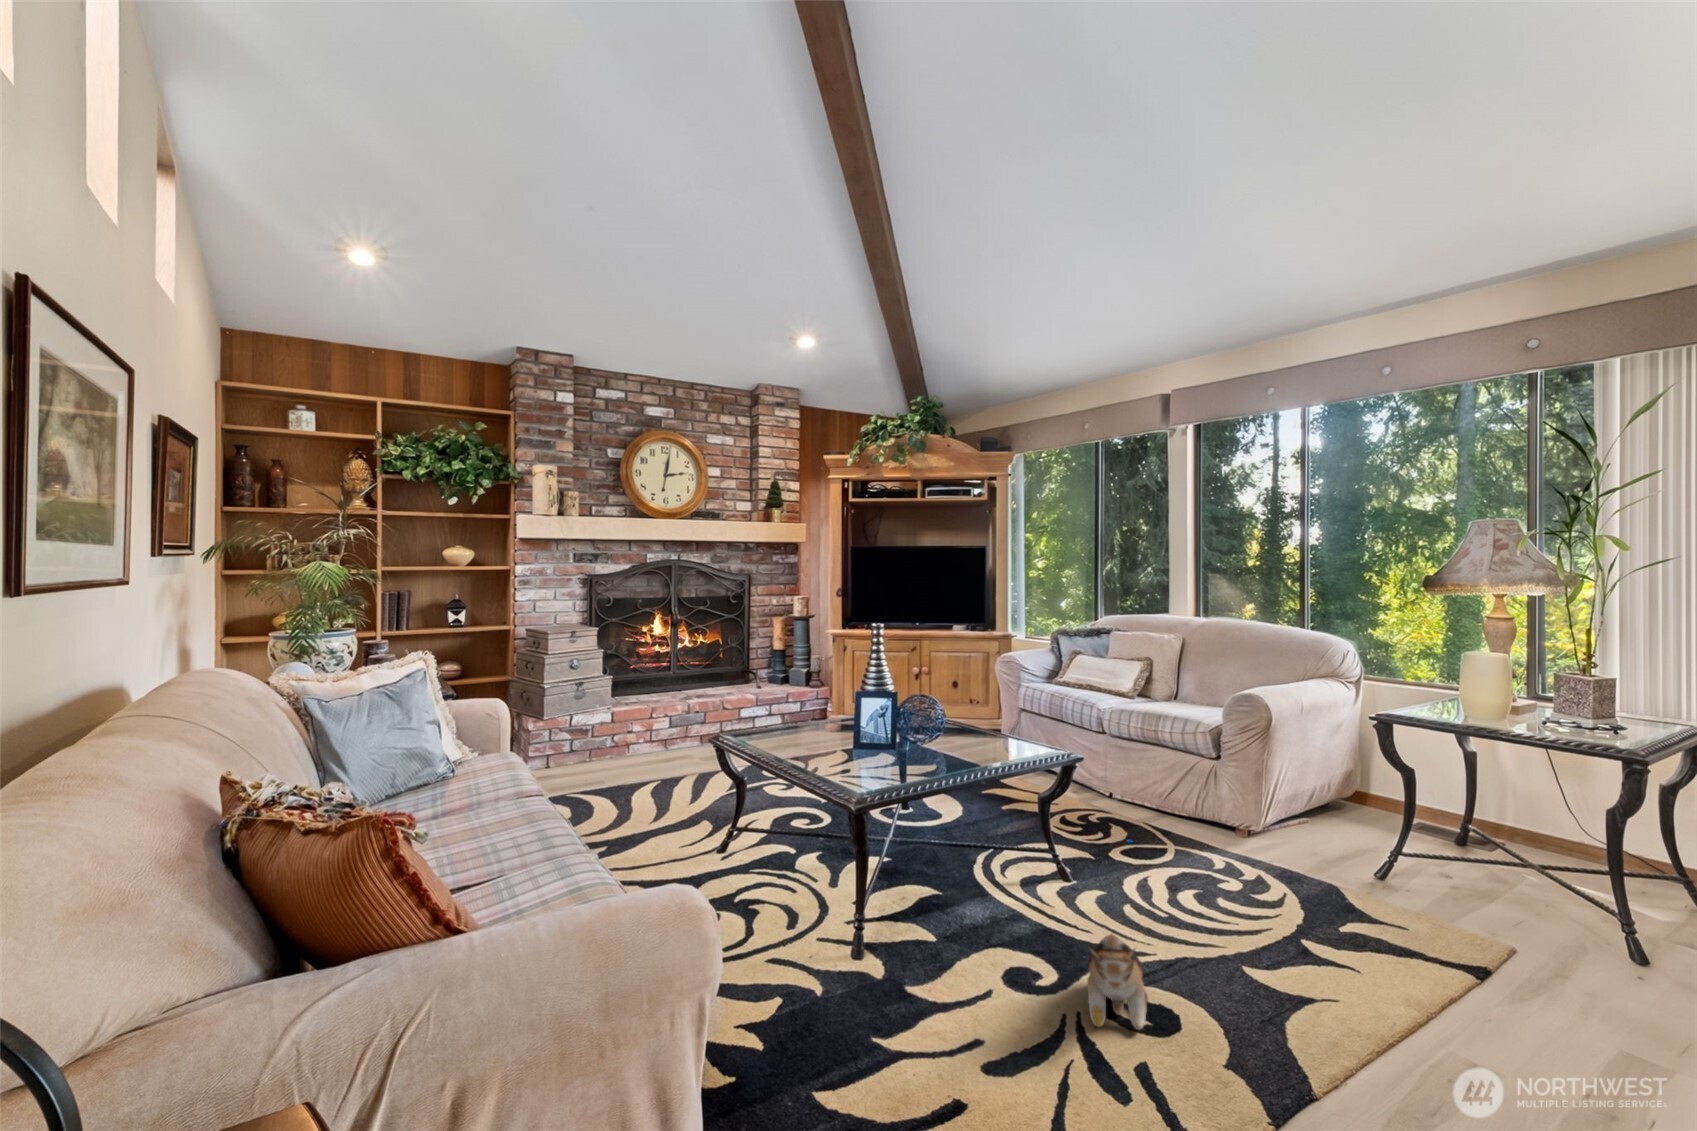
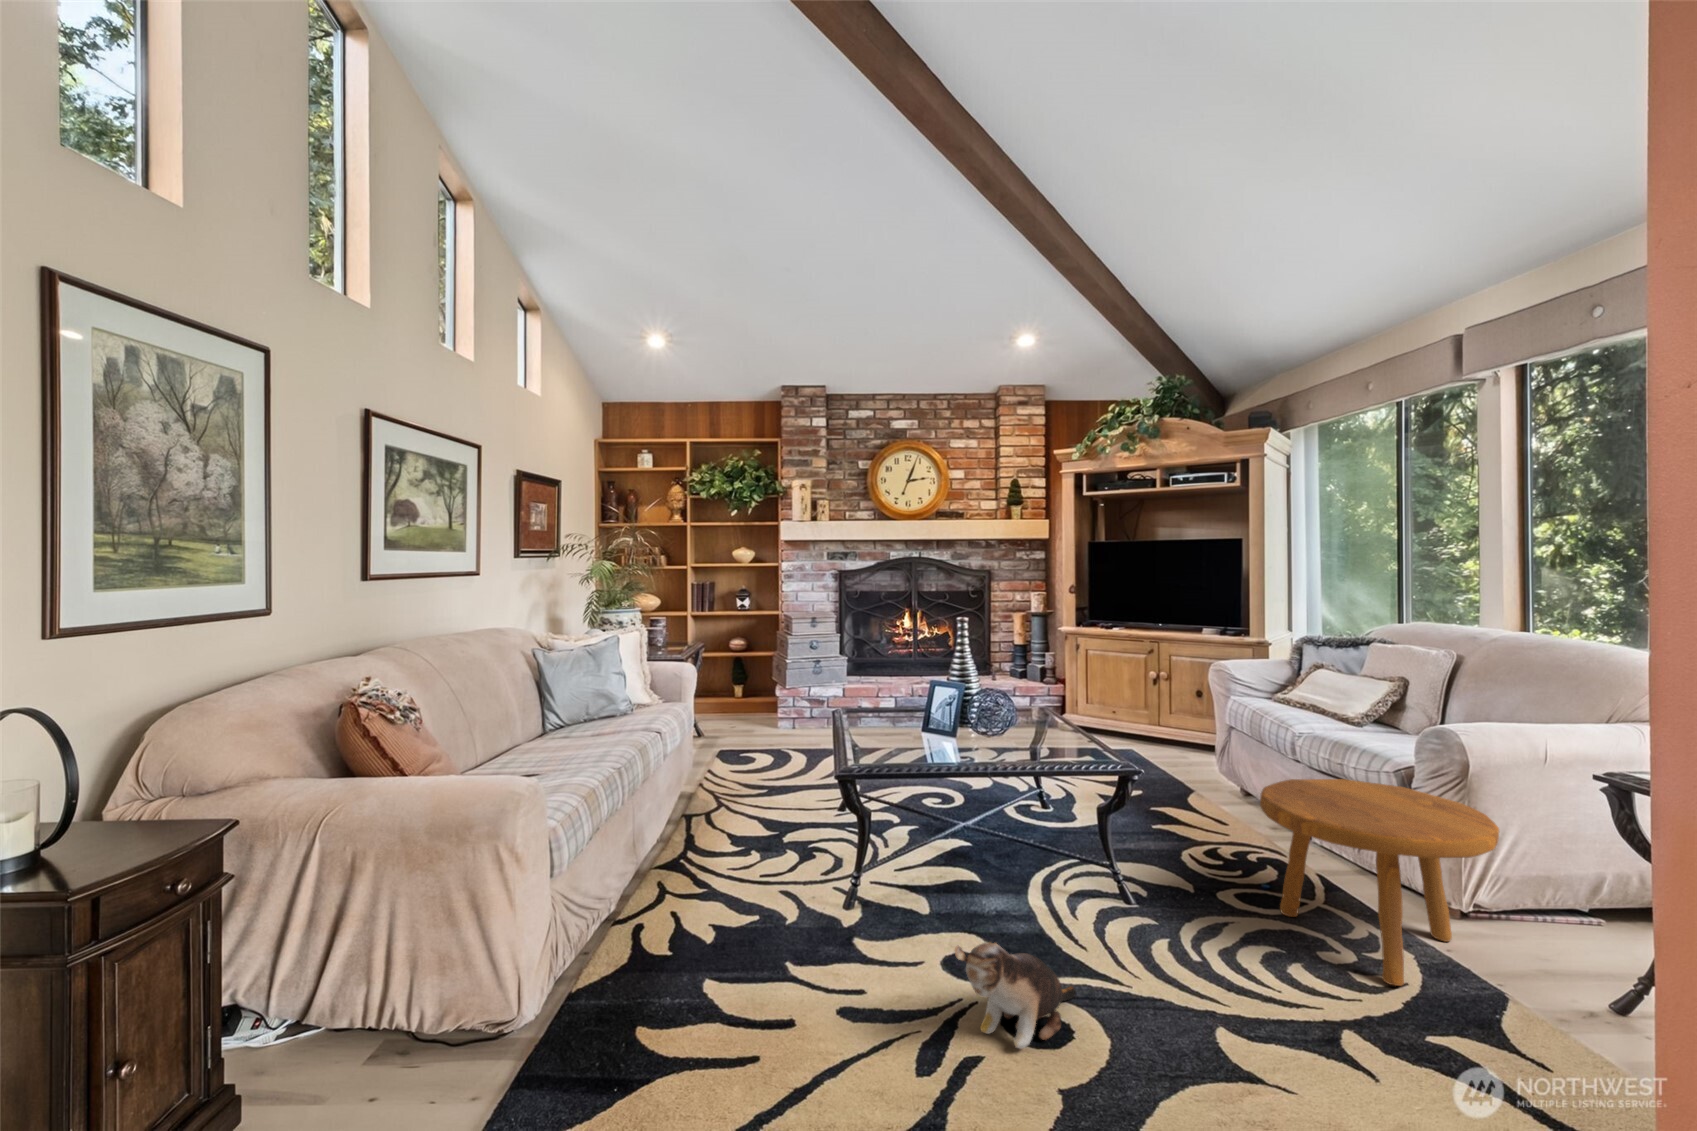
footstool: none [1152,741,1324,895] -> present [1260,779,1499,986]

